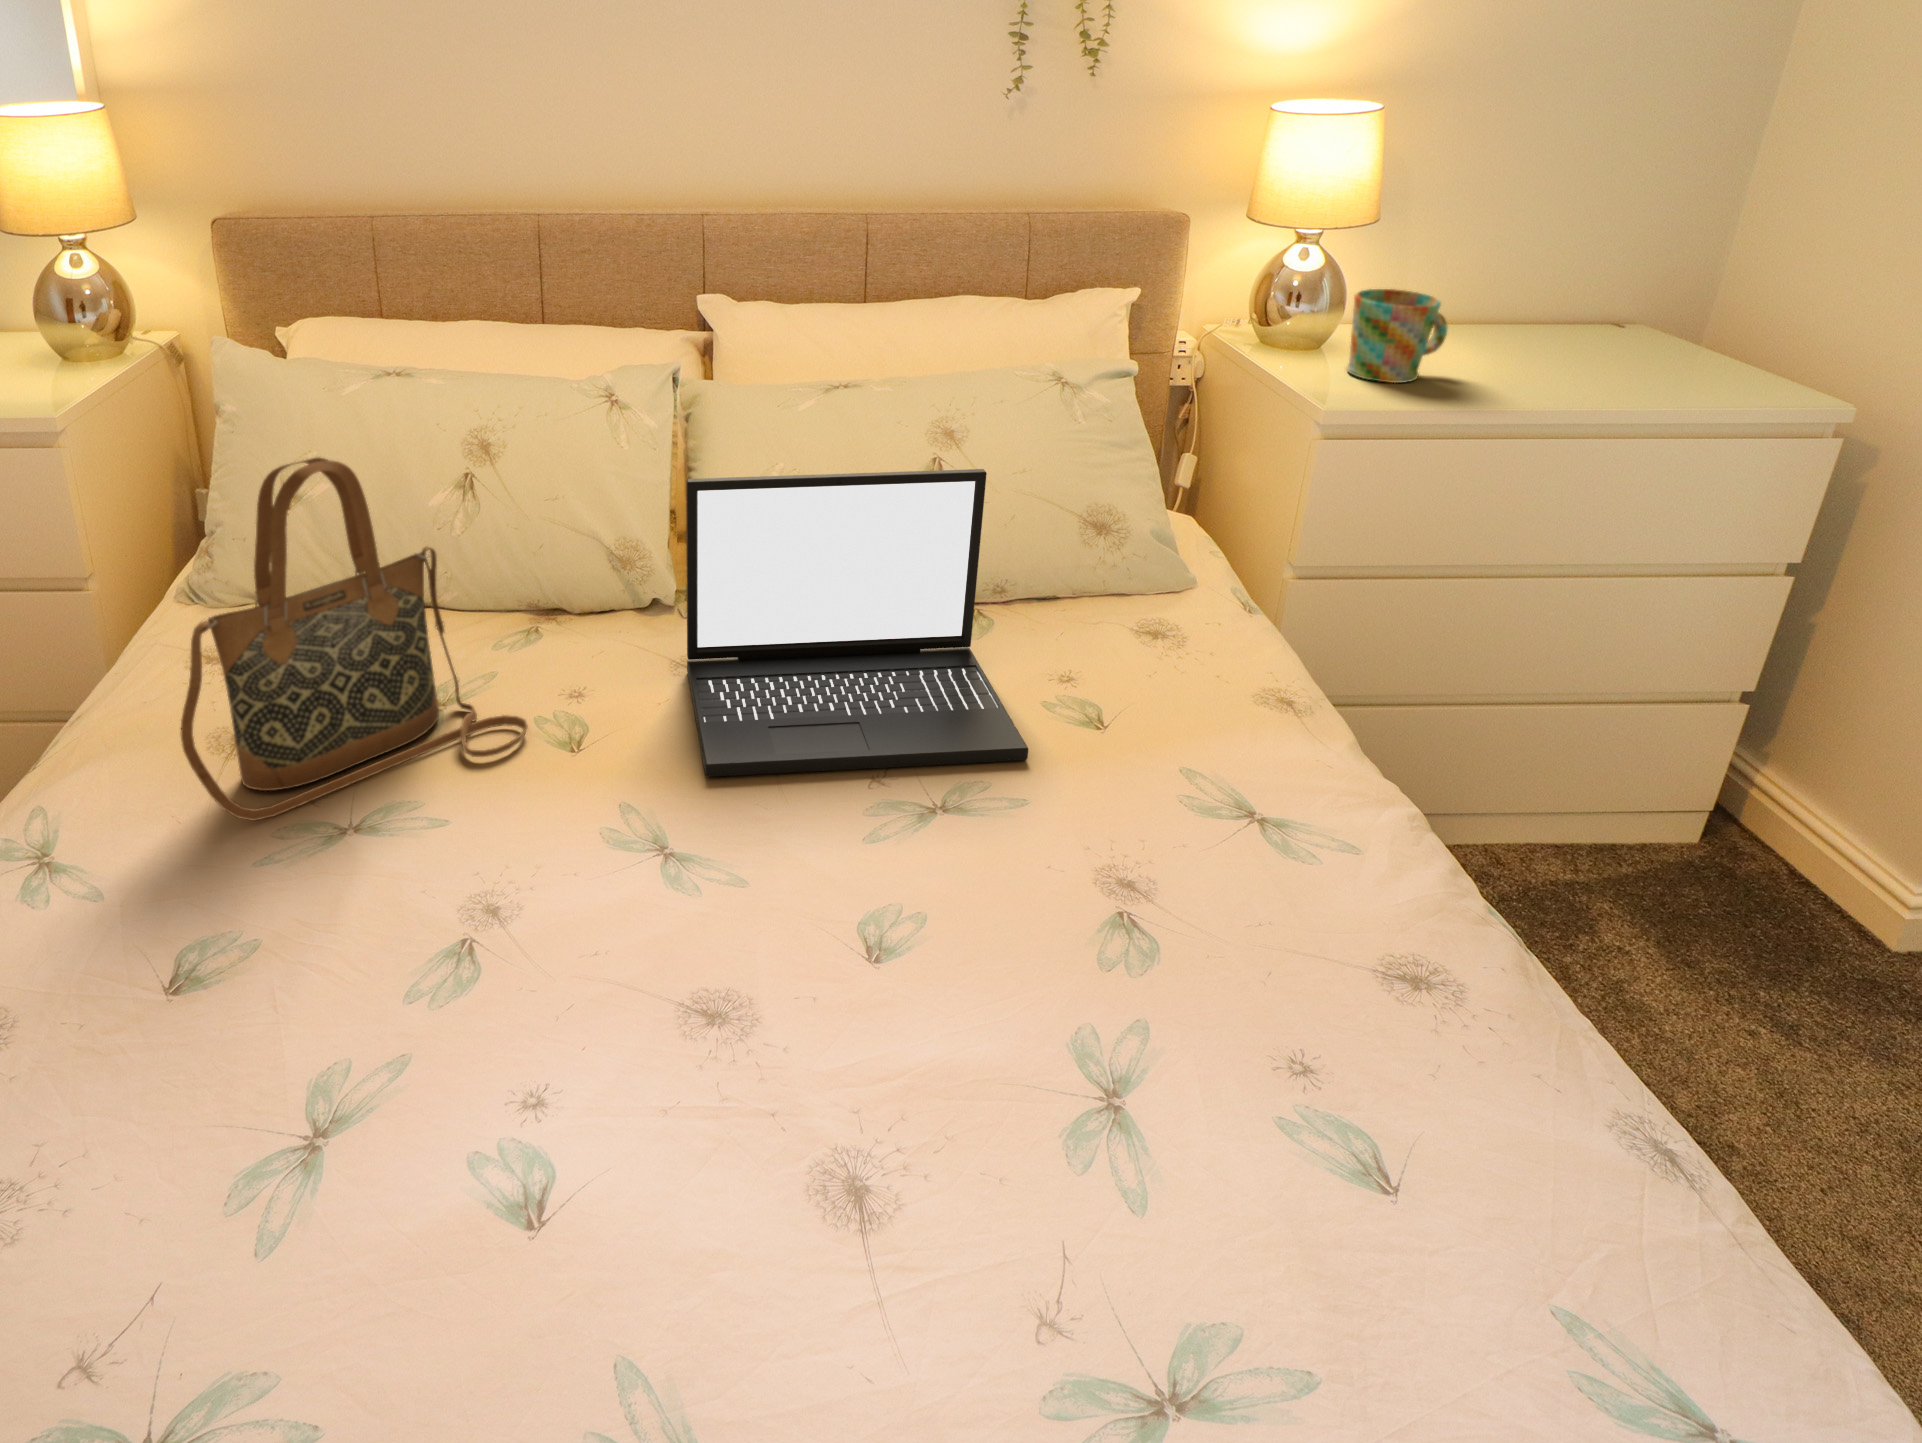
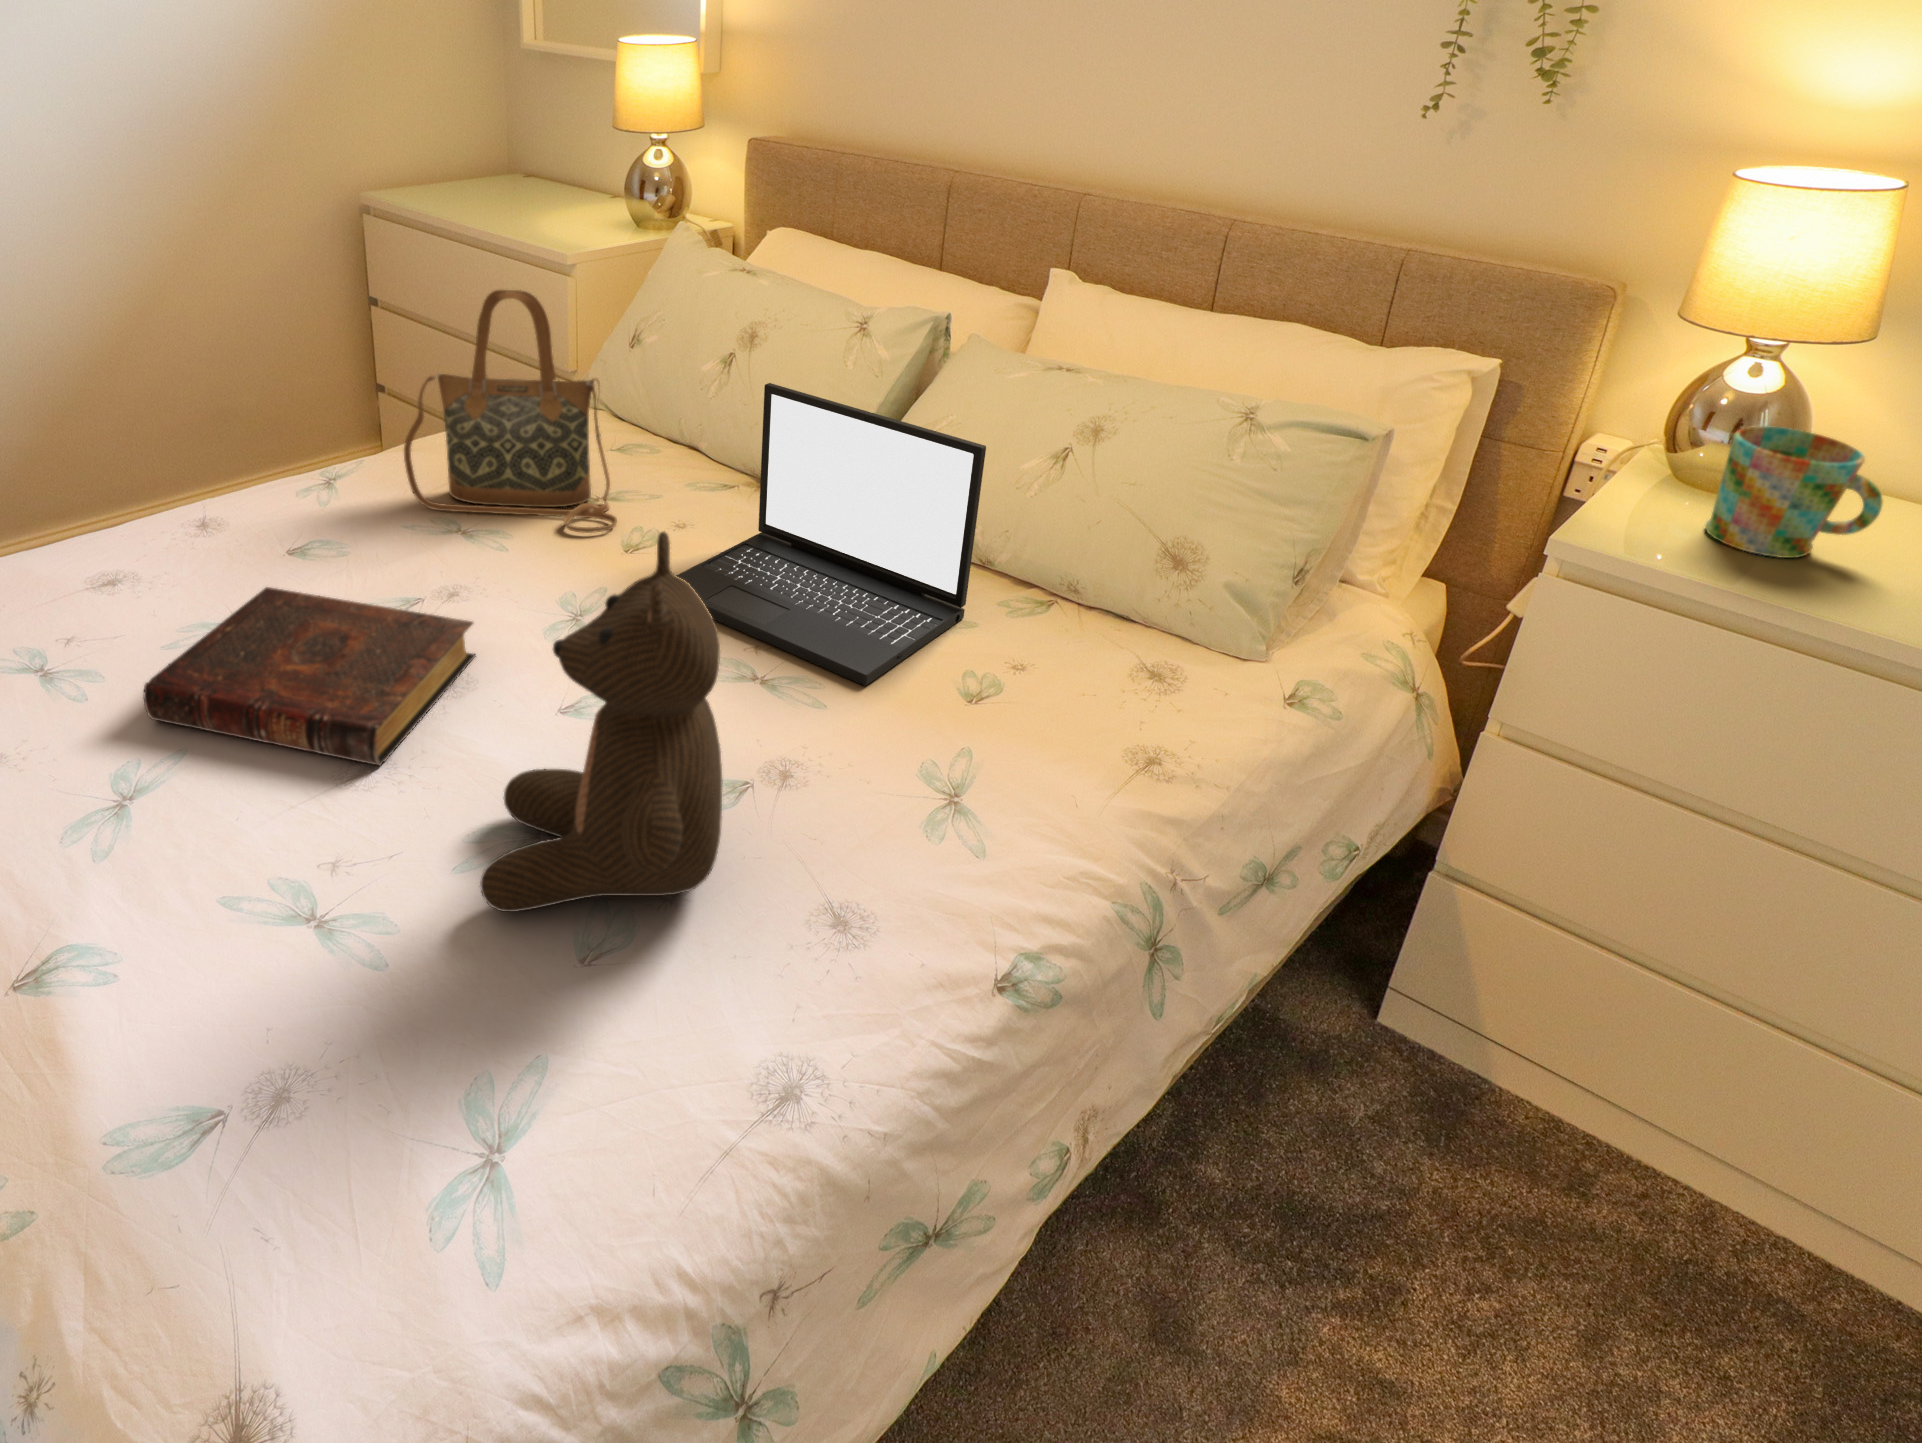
stuffed bear: none [1038,640,1470,1216] -> present [480,531,723,912]
book: none [311,915,834,1370] -> present [143,587,475,766]

